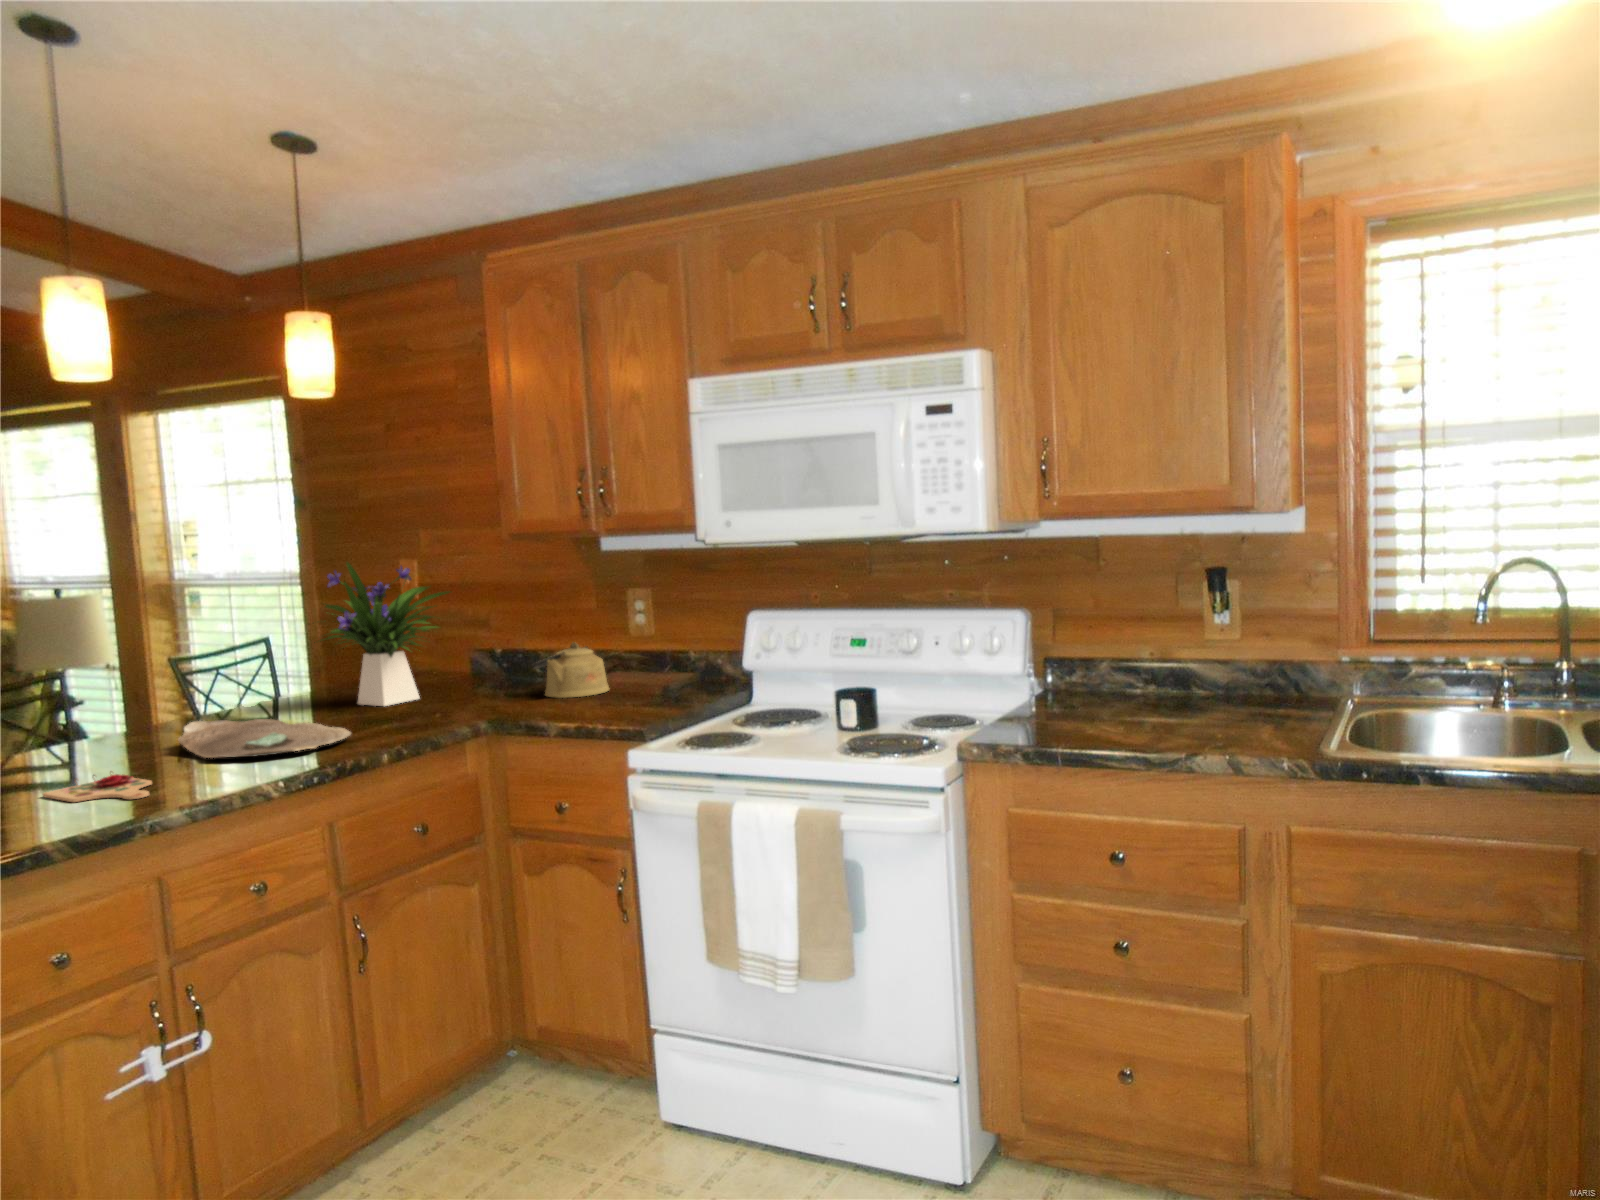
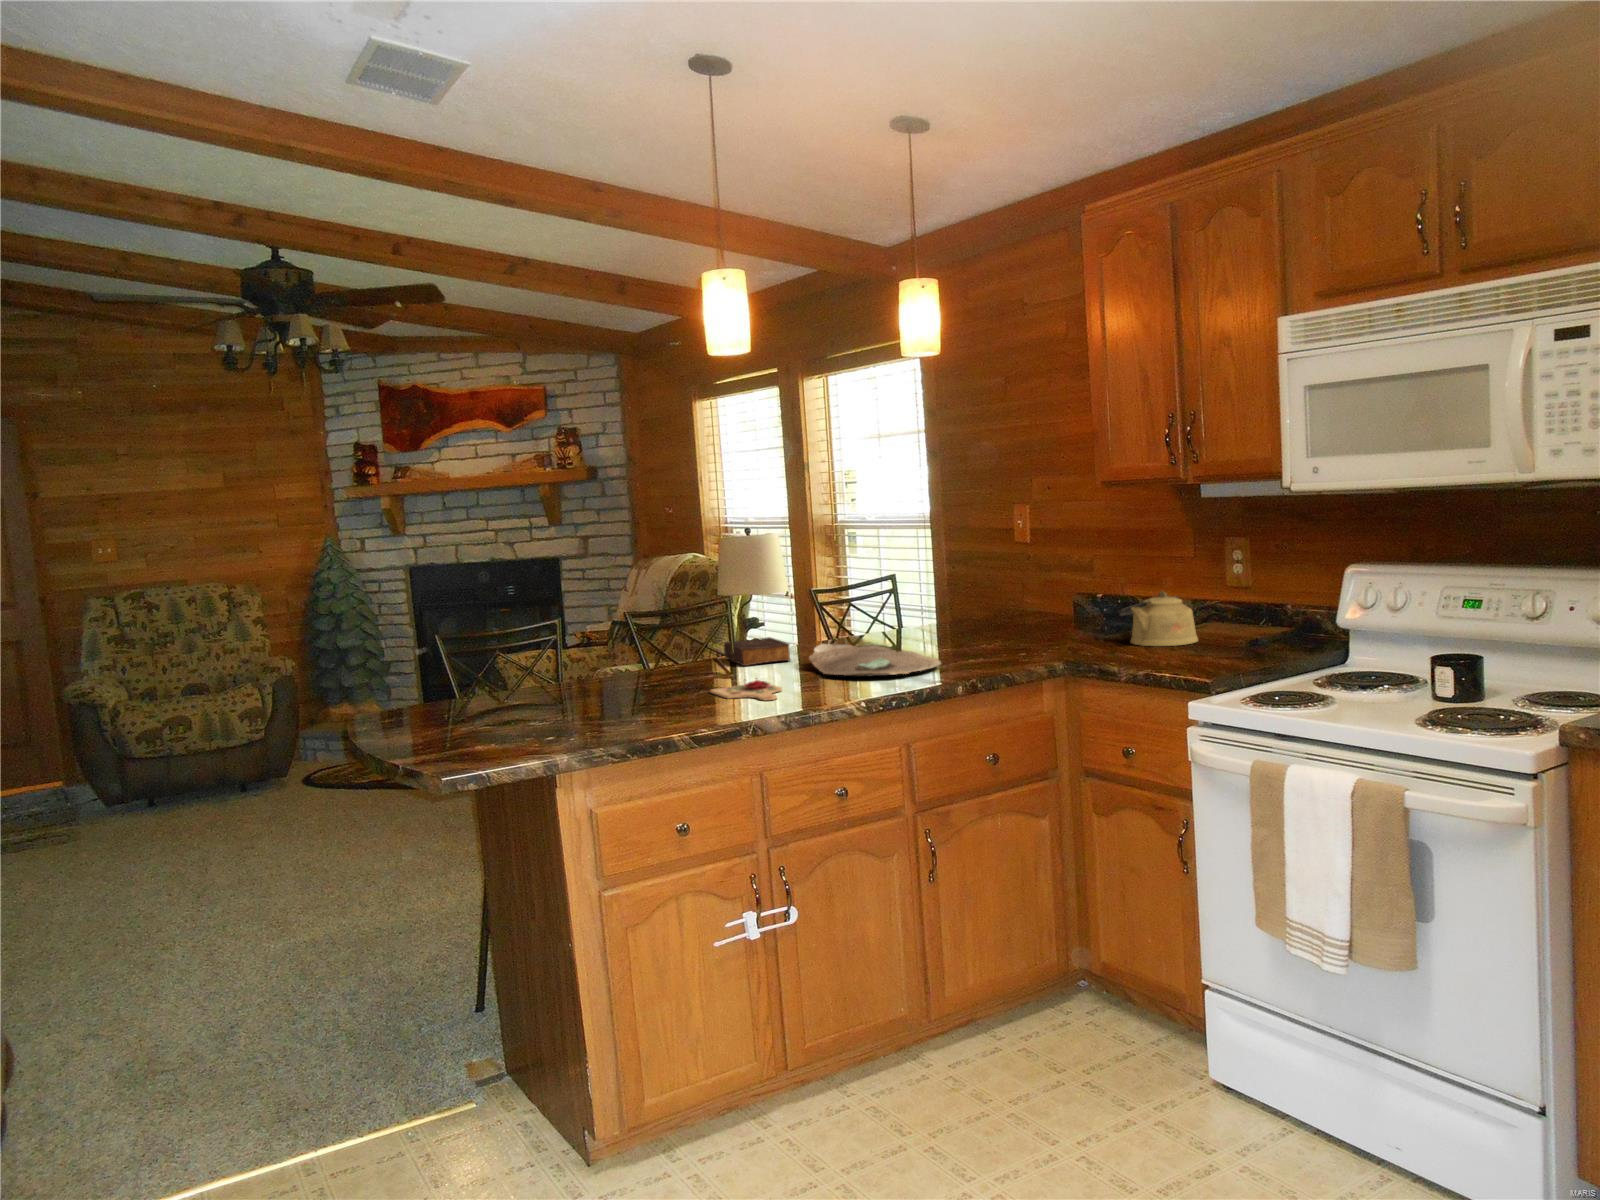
flower arrangement: present [314,562,450,706] -> none [918,508,1046,643]
book: none [46,719,149,758] -> present [724,637,791,666]

